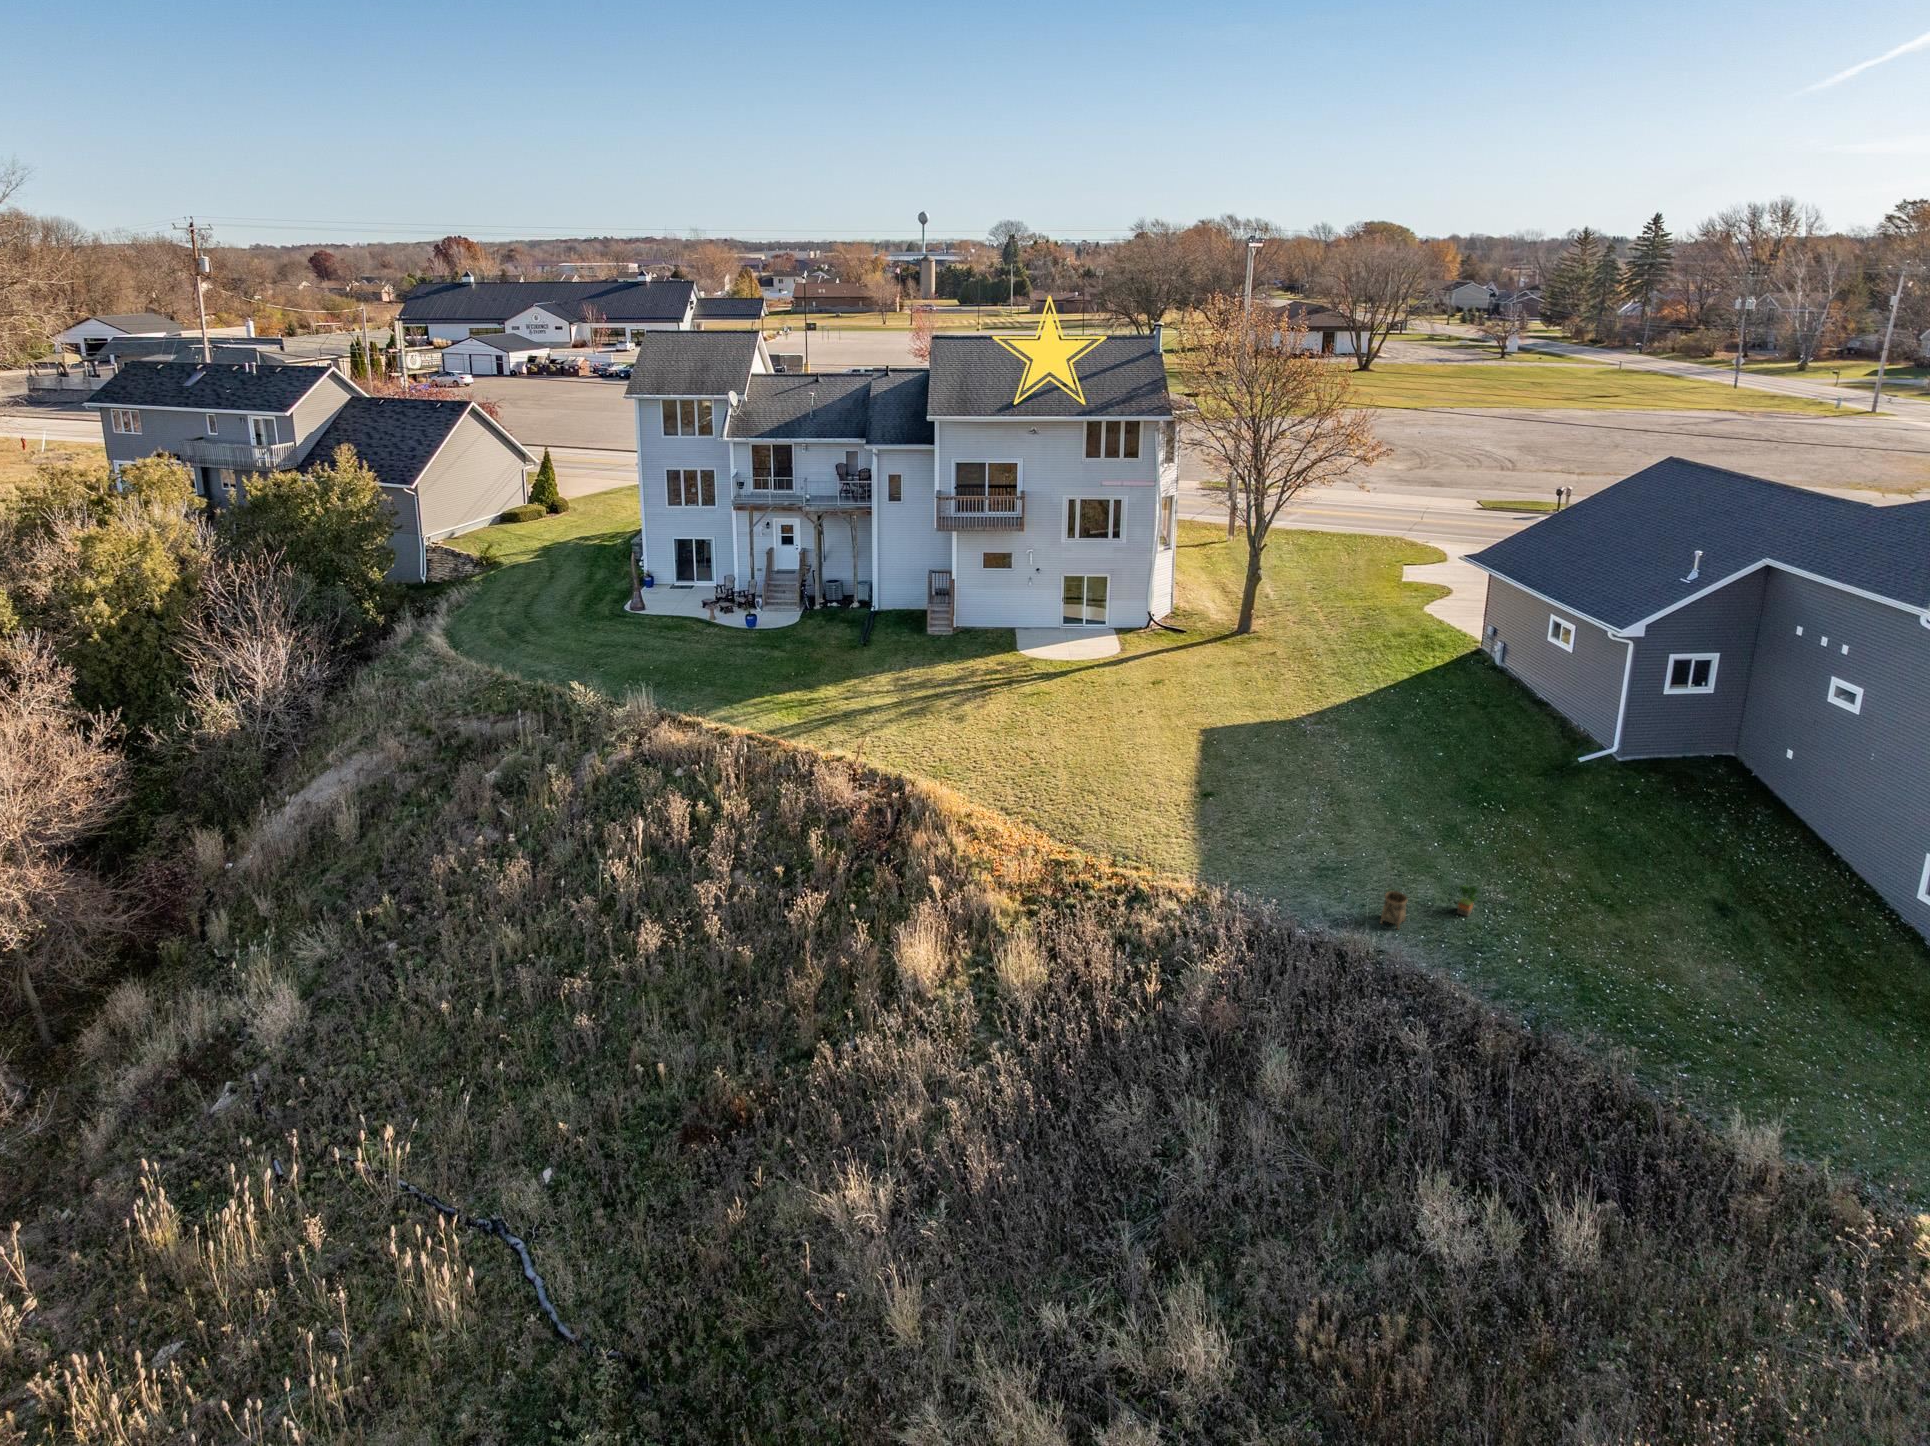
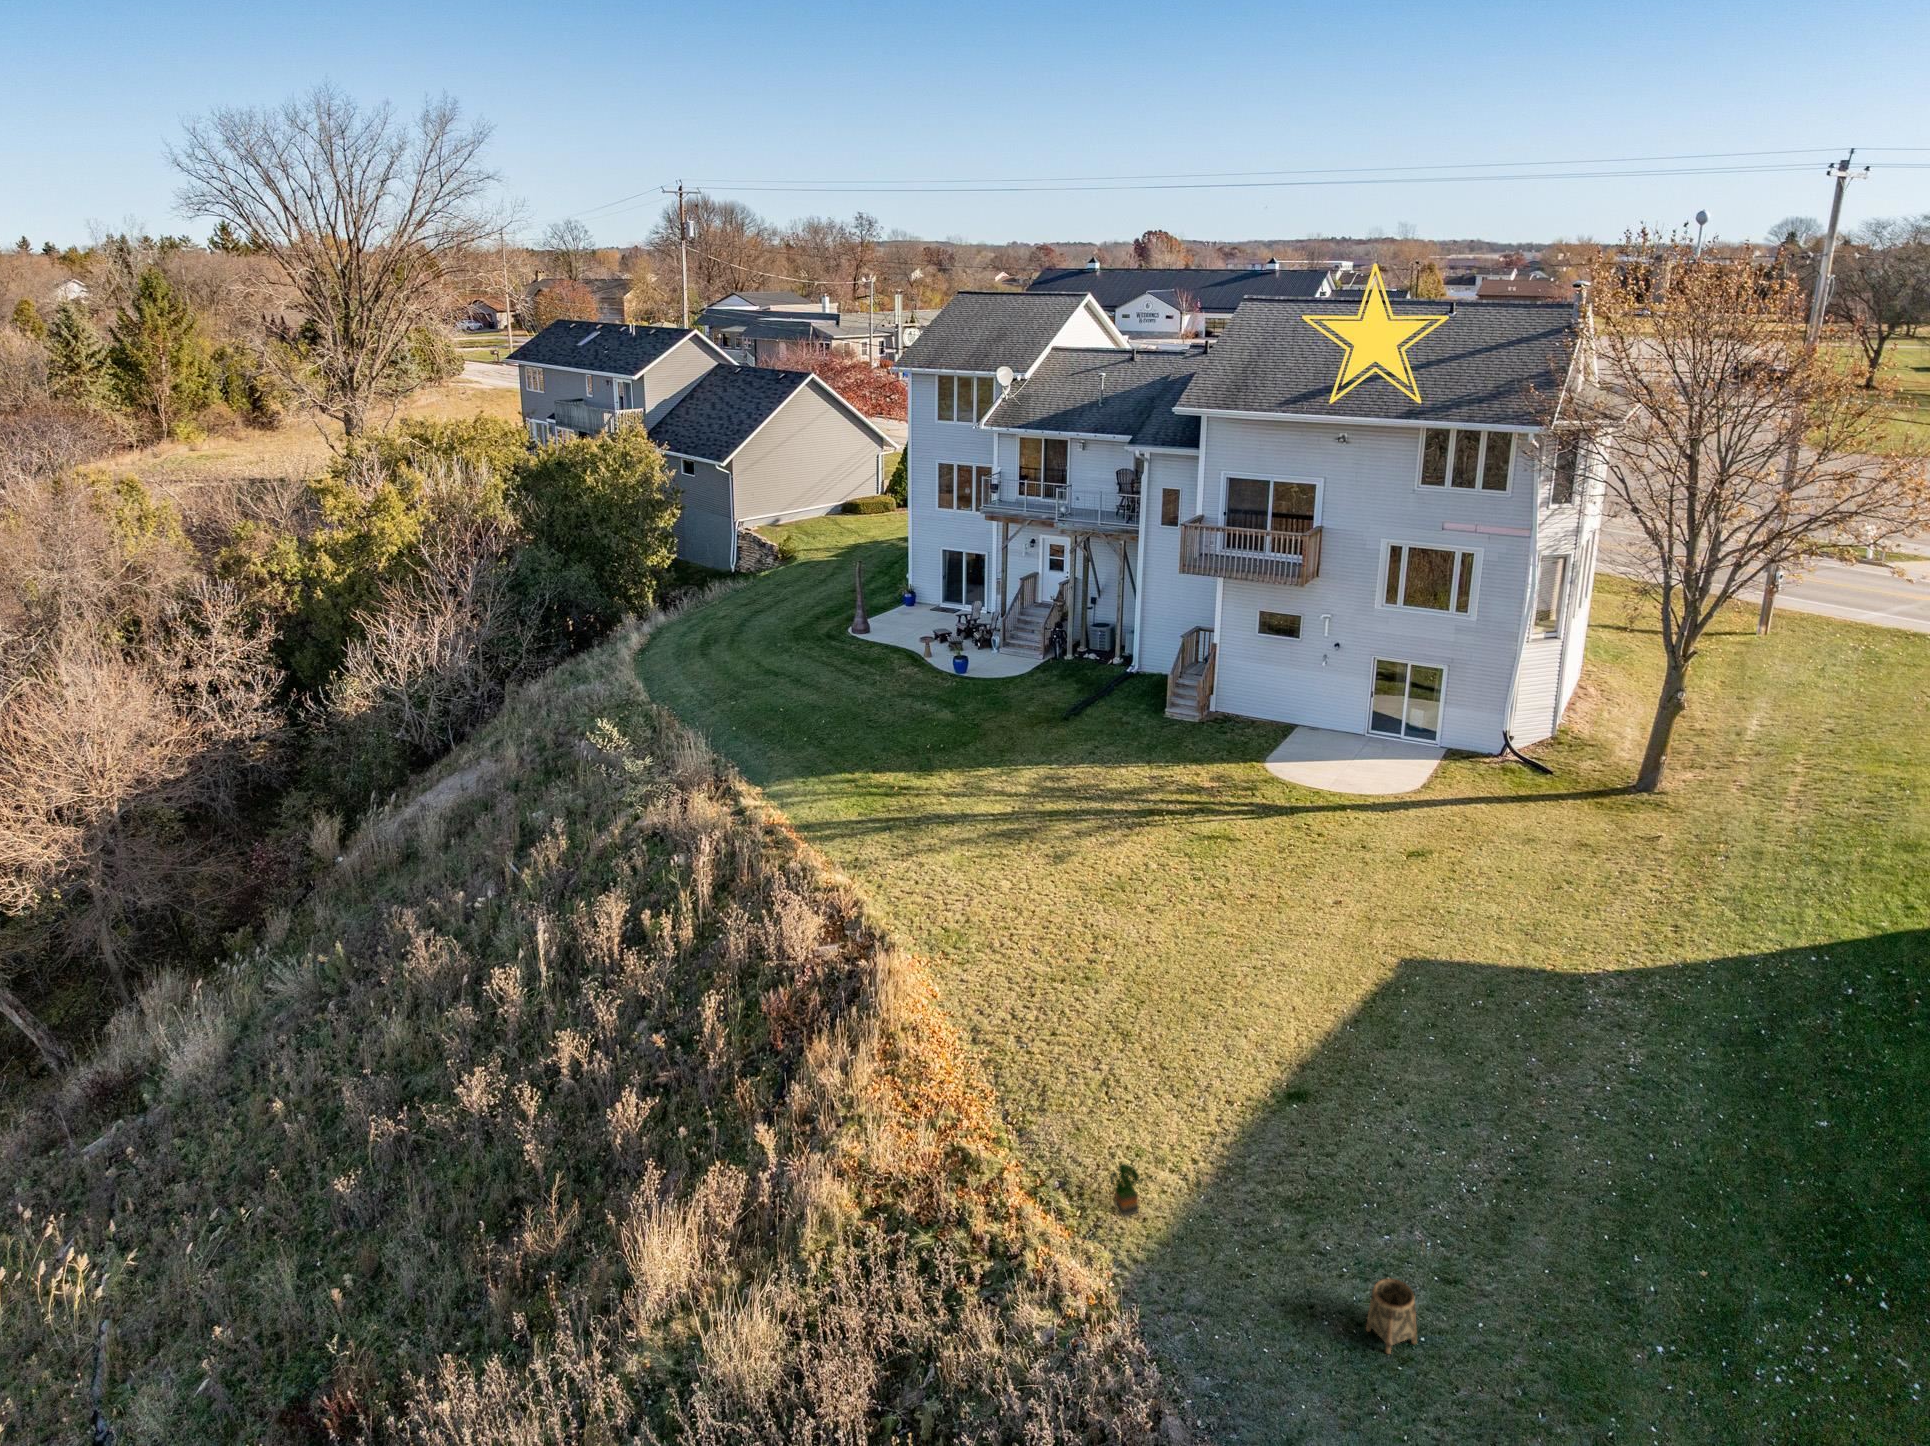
potted tree: present [1457,885,1478,916] -> present [1110,1164,1144,1217]

